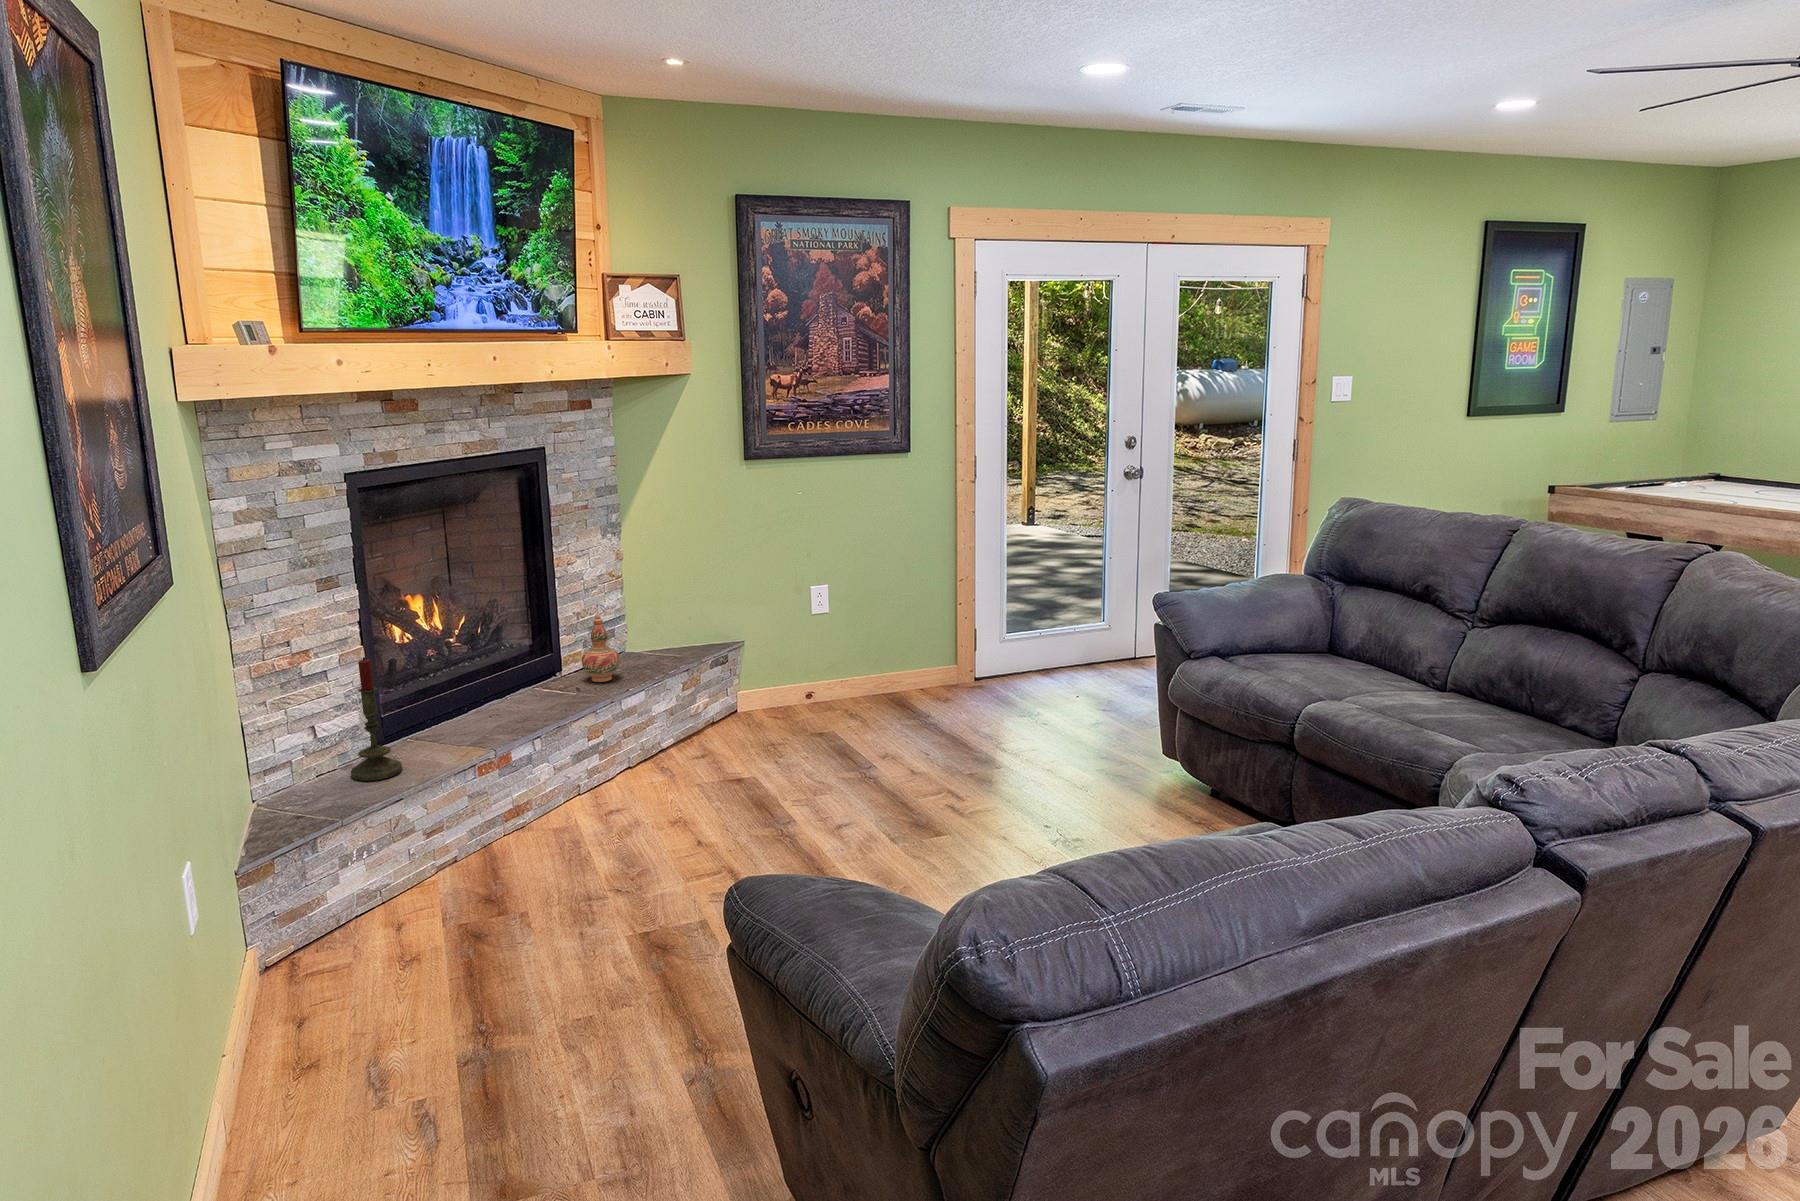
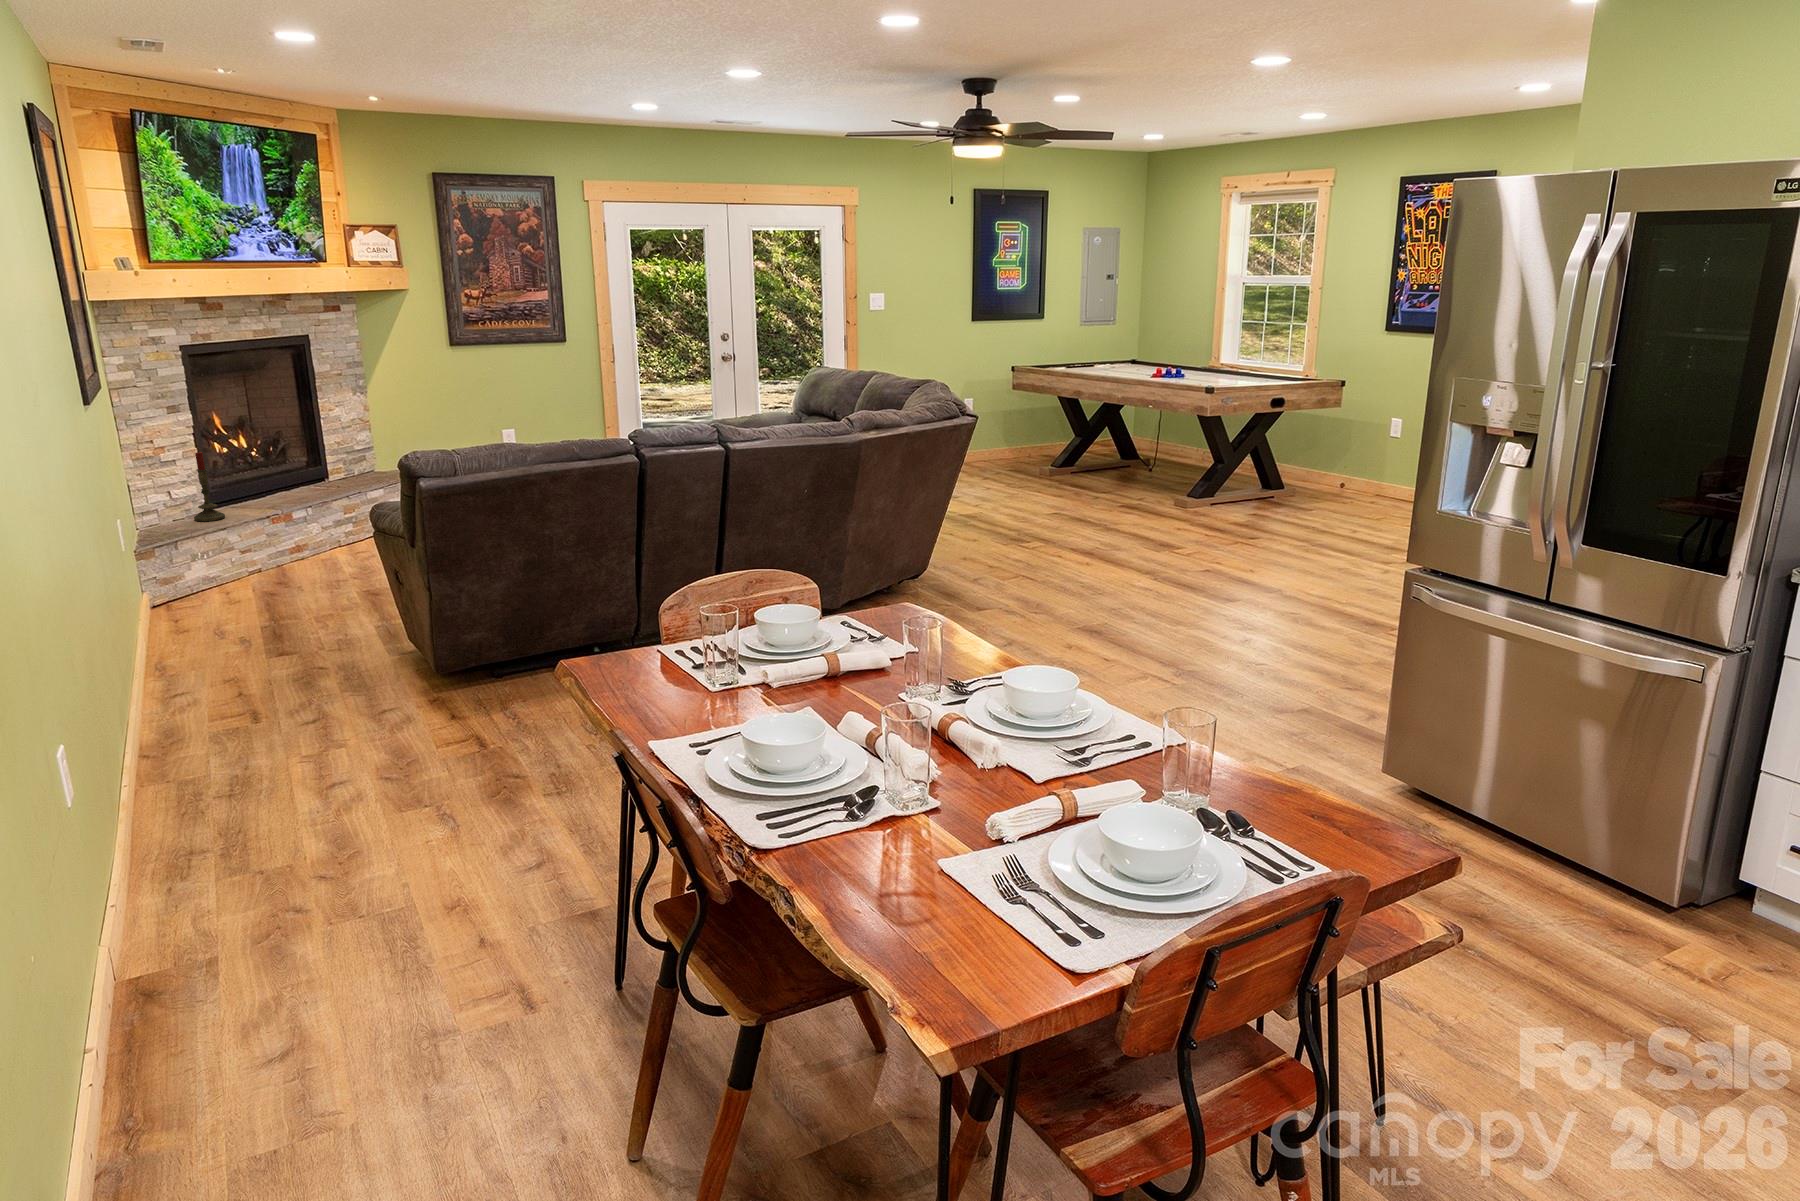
decorative vase: present [582,613,620,682] -> none [340,440,366,484]

